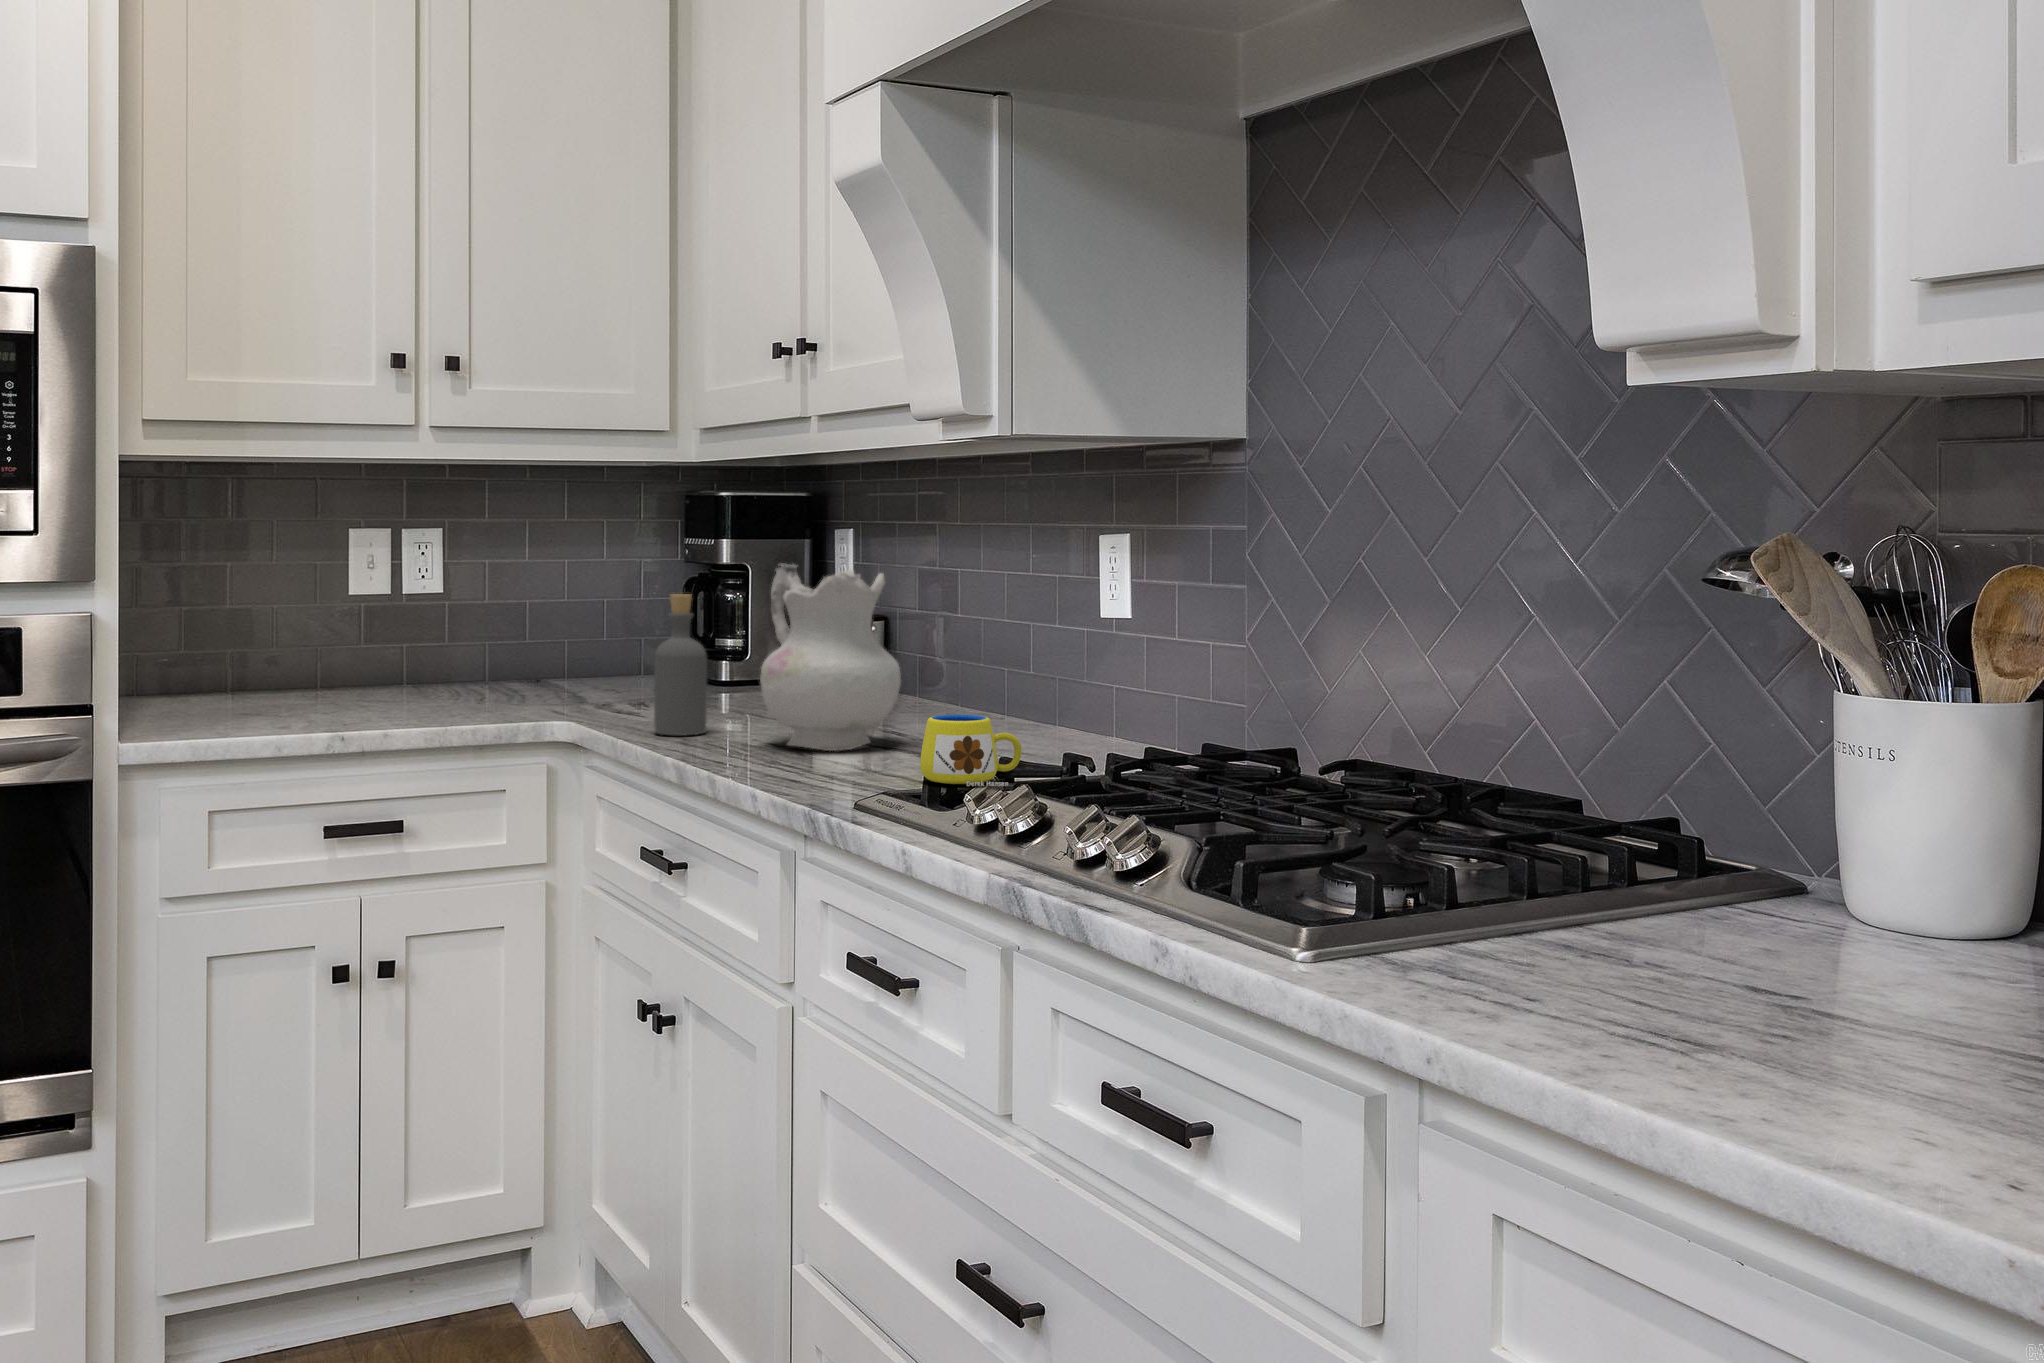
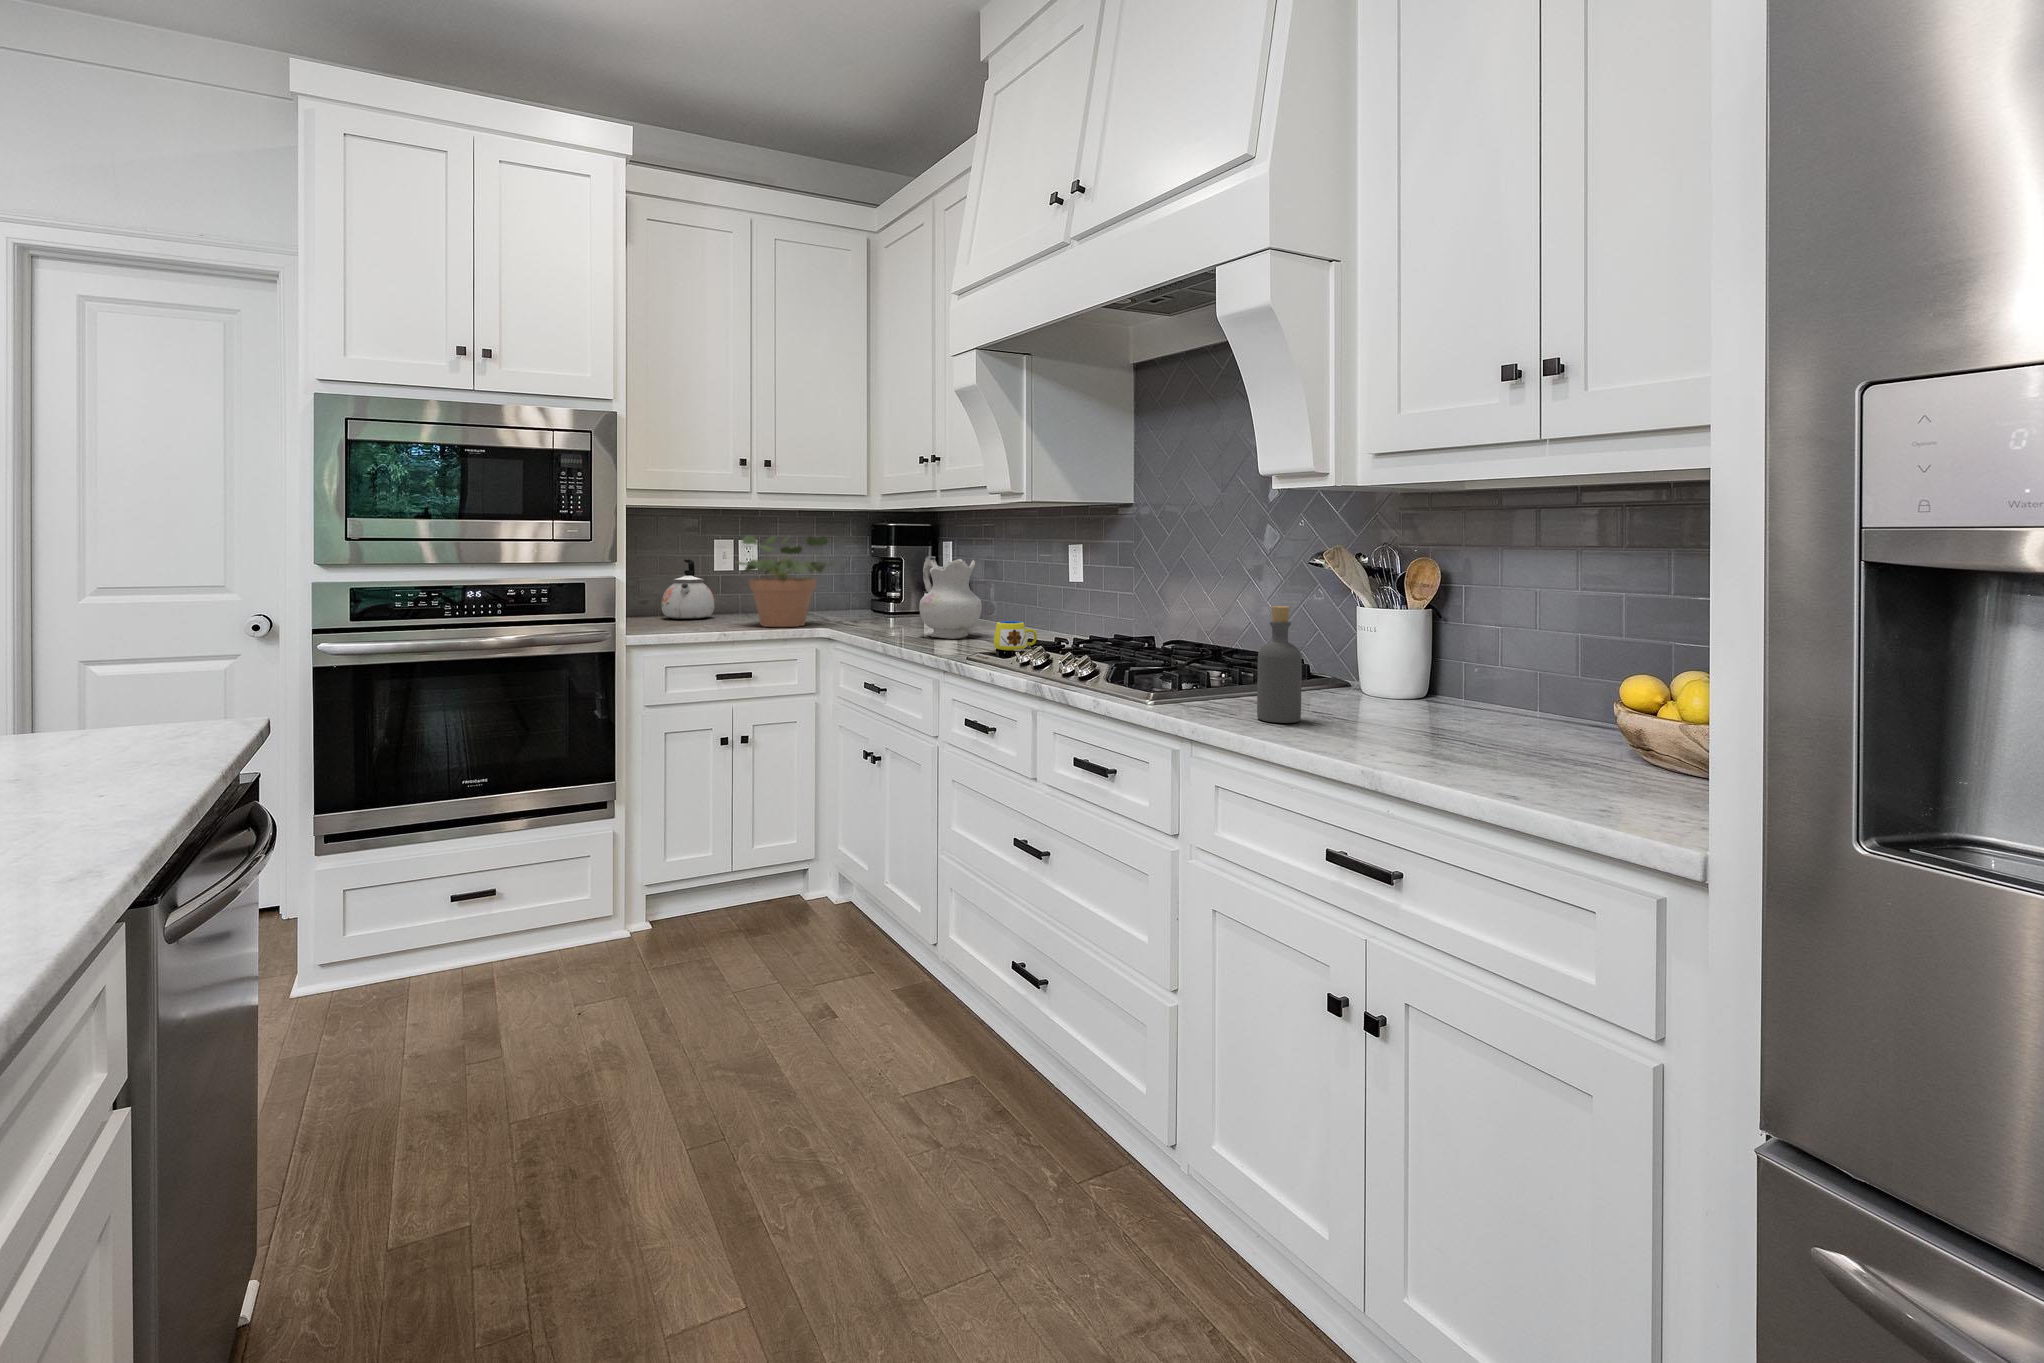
potted plant: none [366,518,597,720] -> present [736,535,835,627]
kettle: none [230,572,343,699] -> present [662,559,714,619]
bottle: present [654,594,707,735] -> present [1257,606,1302,723]

